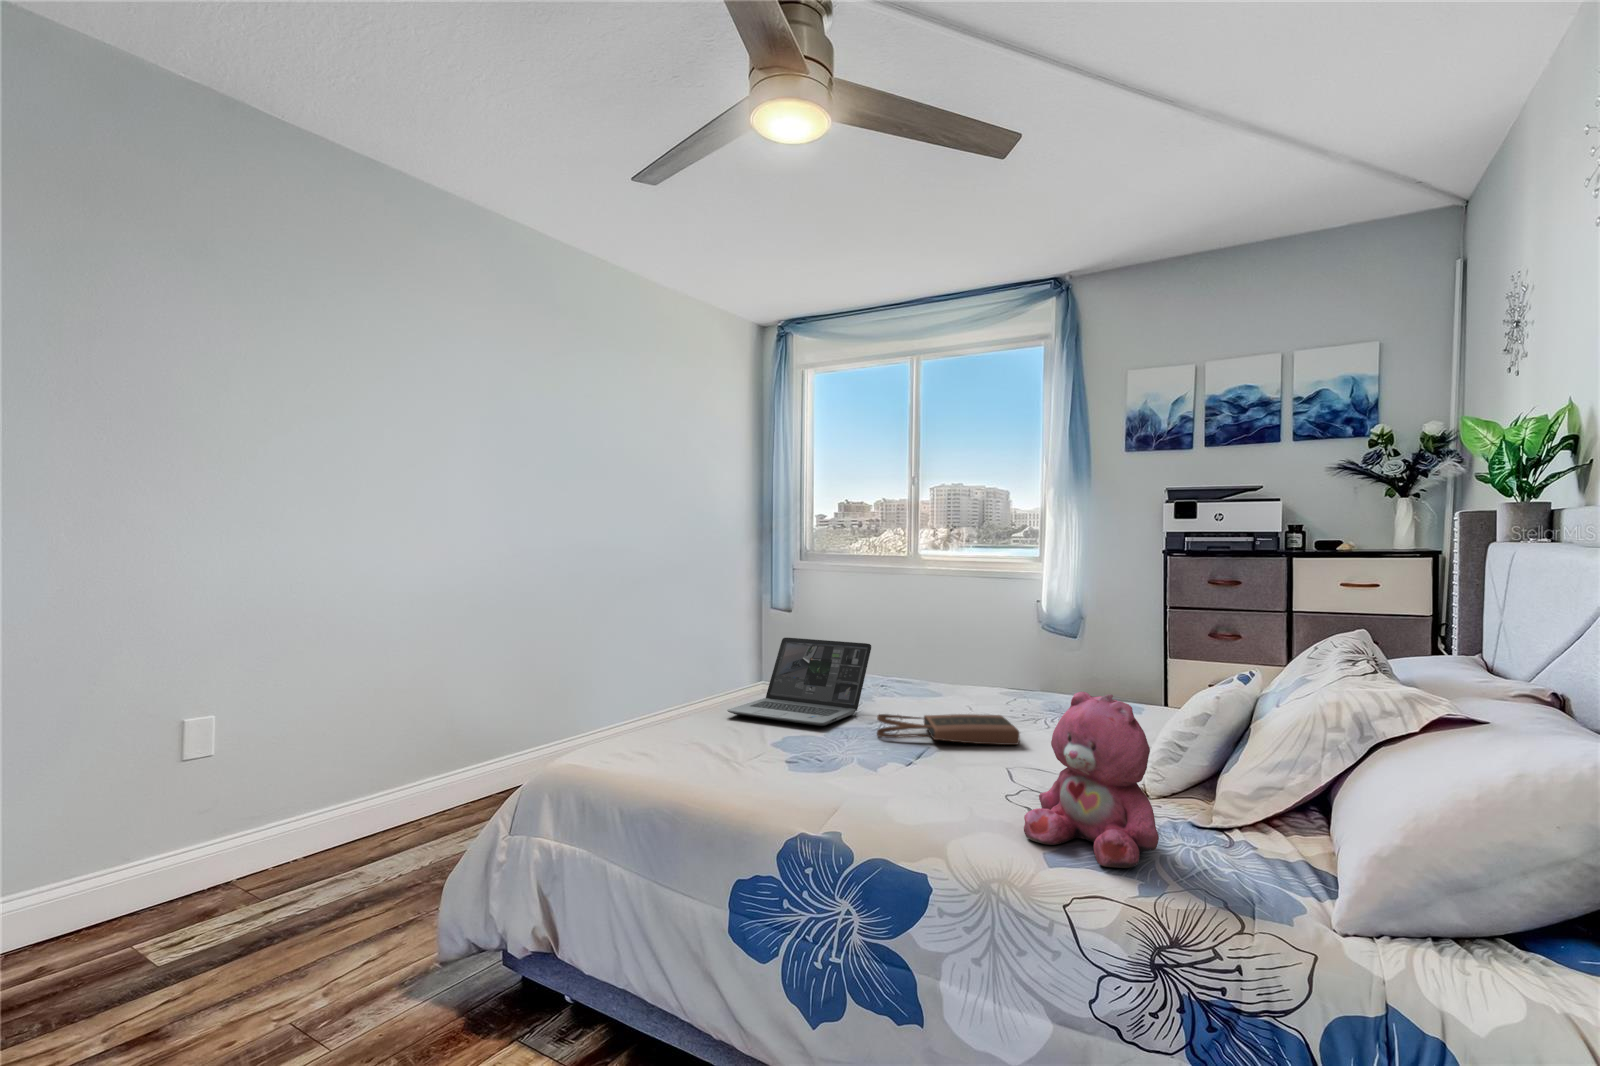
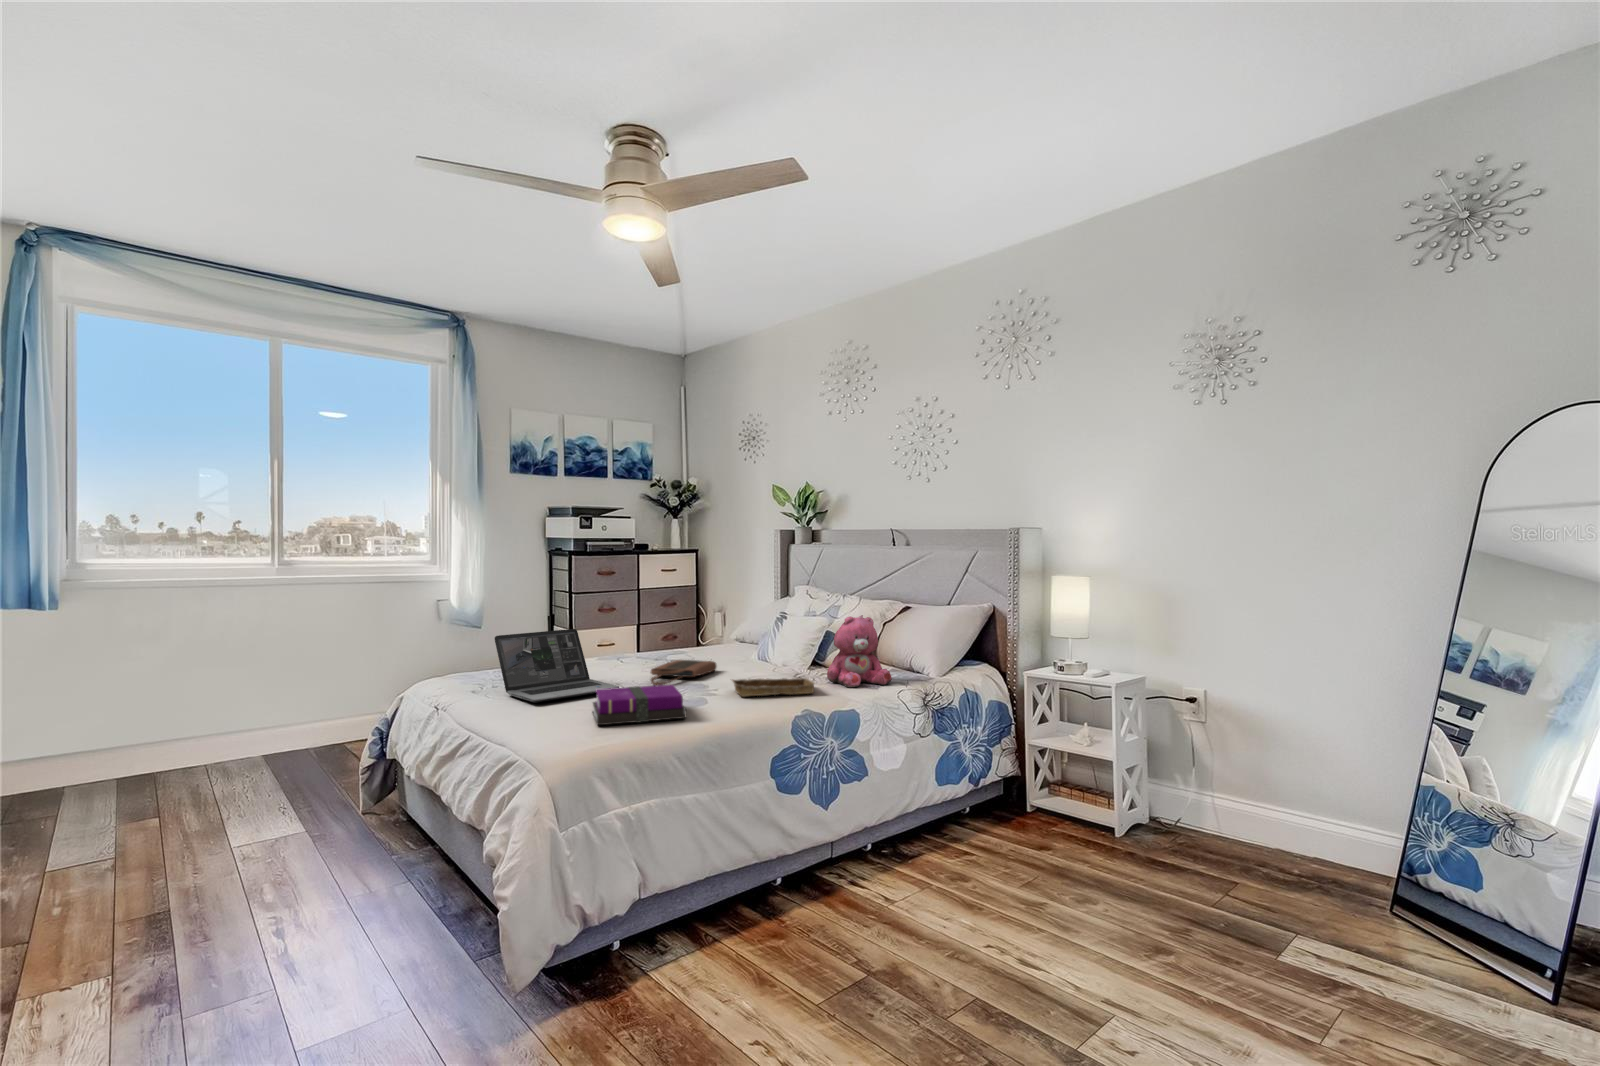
notebook: none [646,711,775,773] -> present [593,685,686,725]
tray: none [843,753,988,817] -> present [732,678,815,697]

